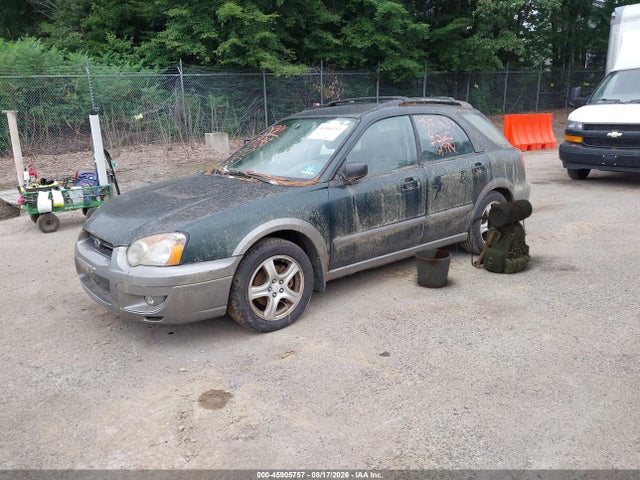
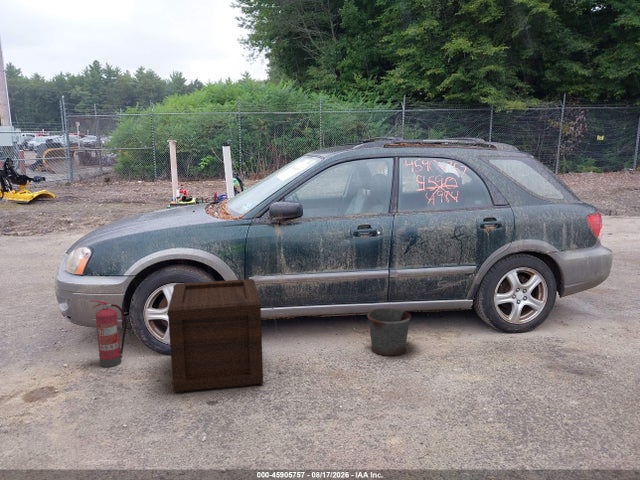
backpack: present [471,199,533,273] -> none [469,268,549,361]
wooden crate: none [281,241,395,353] -> present [168,279,263,392]
fire extinguisher: none [212,286,244,355] -> present [91,300,127,367]

